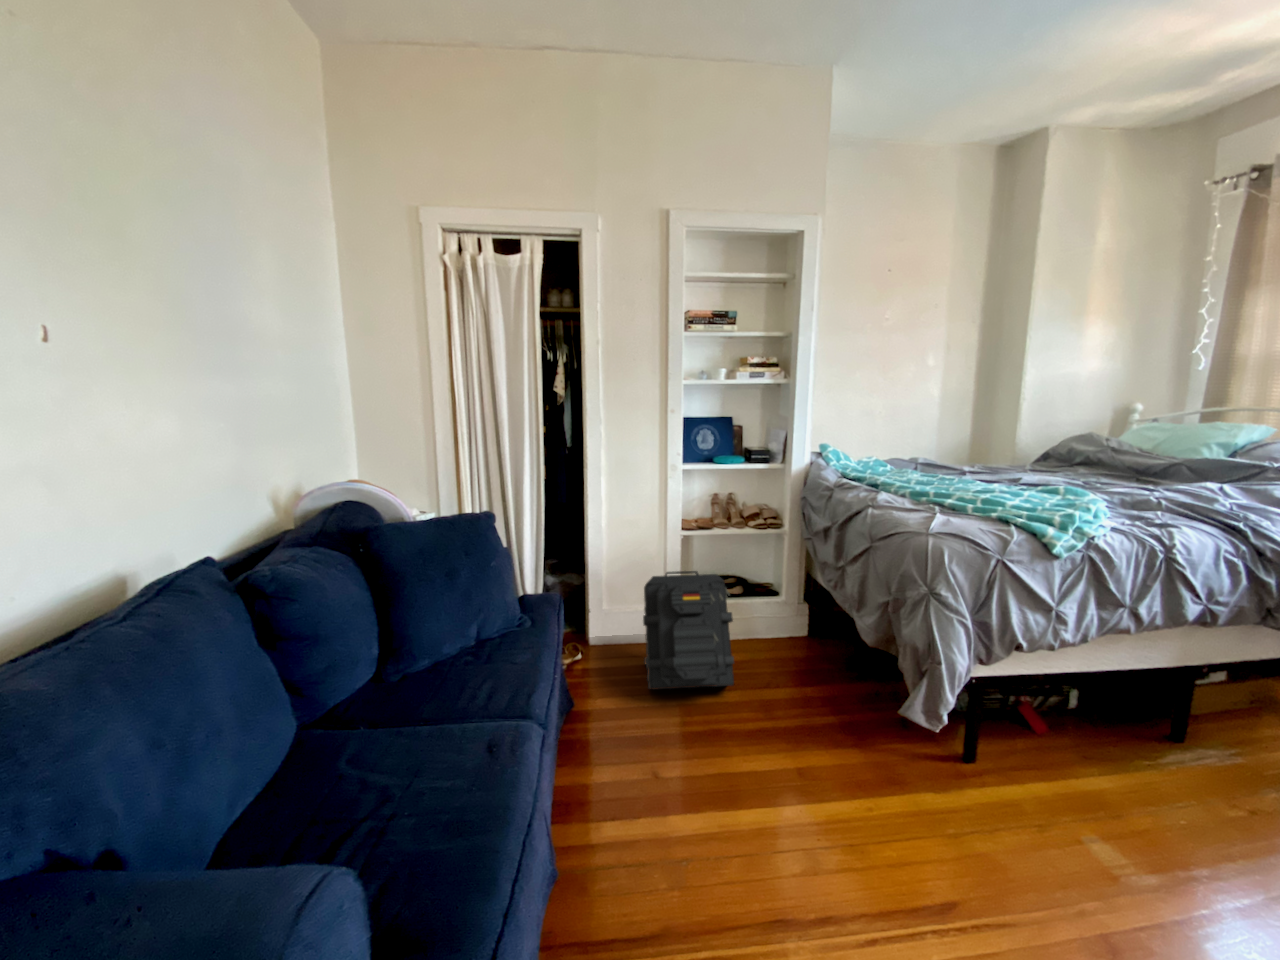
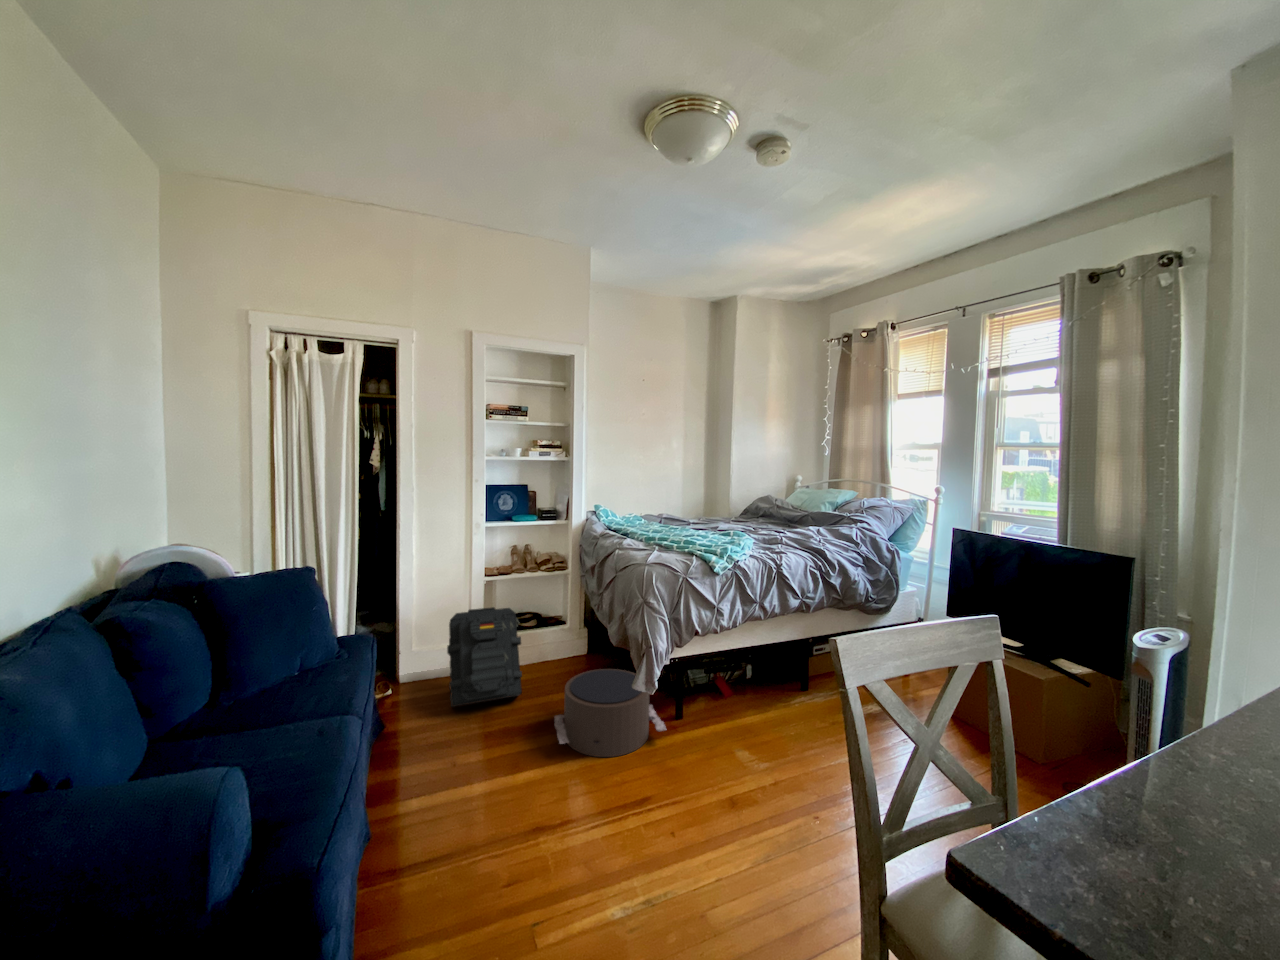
pouf: none [784,672,963,810] -> present [555,669,666,757]

